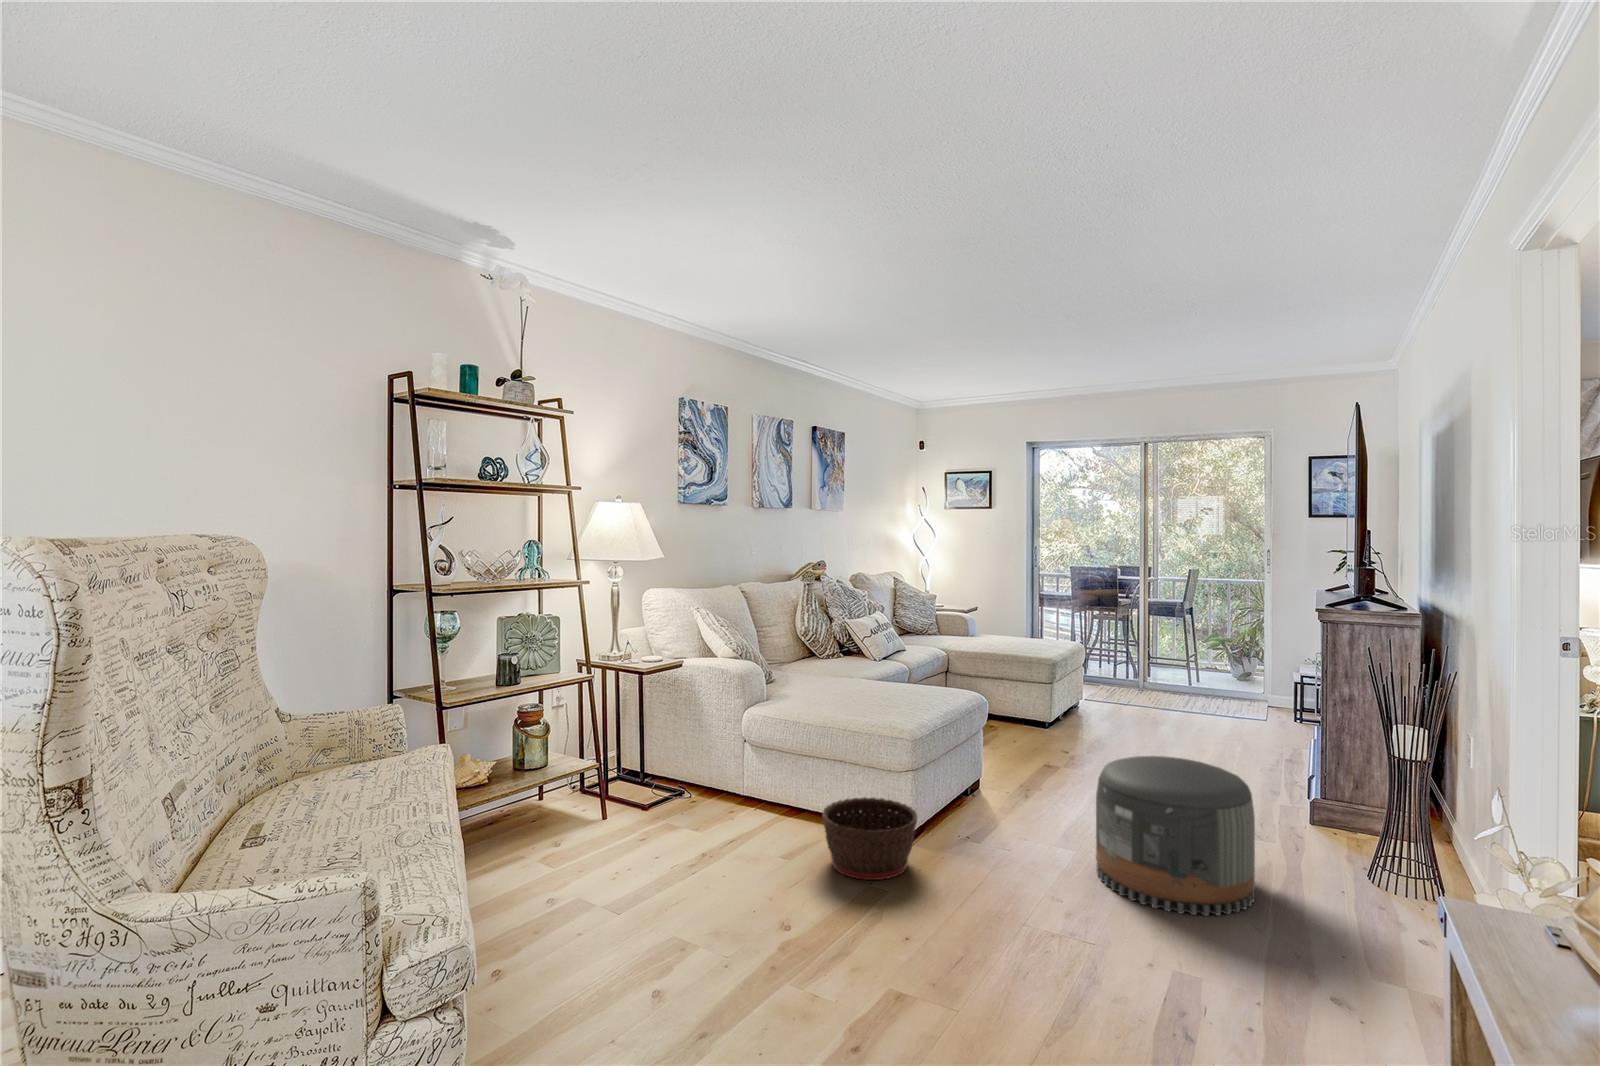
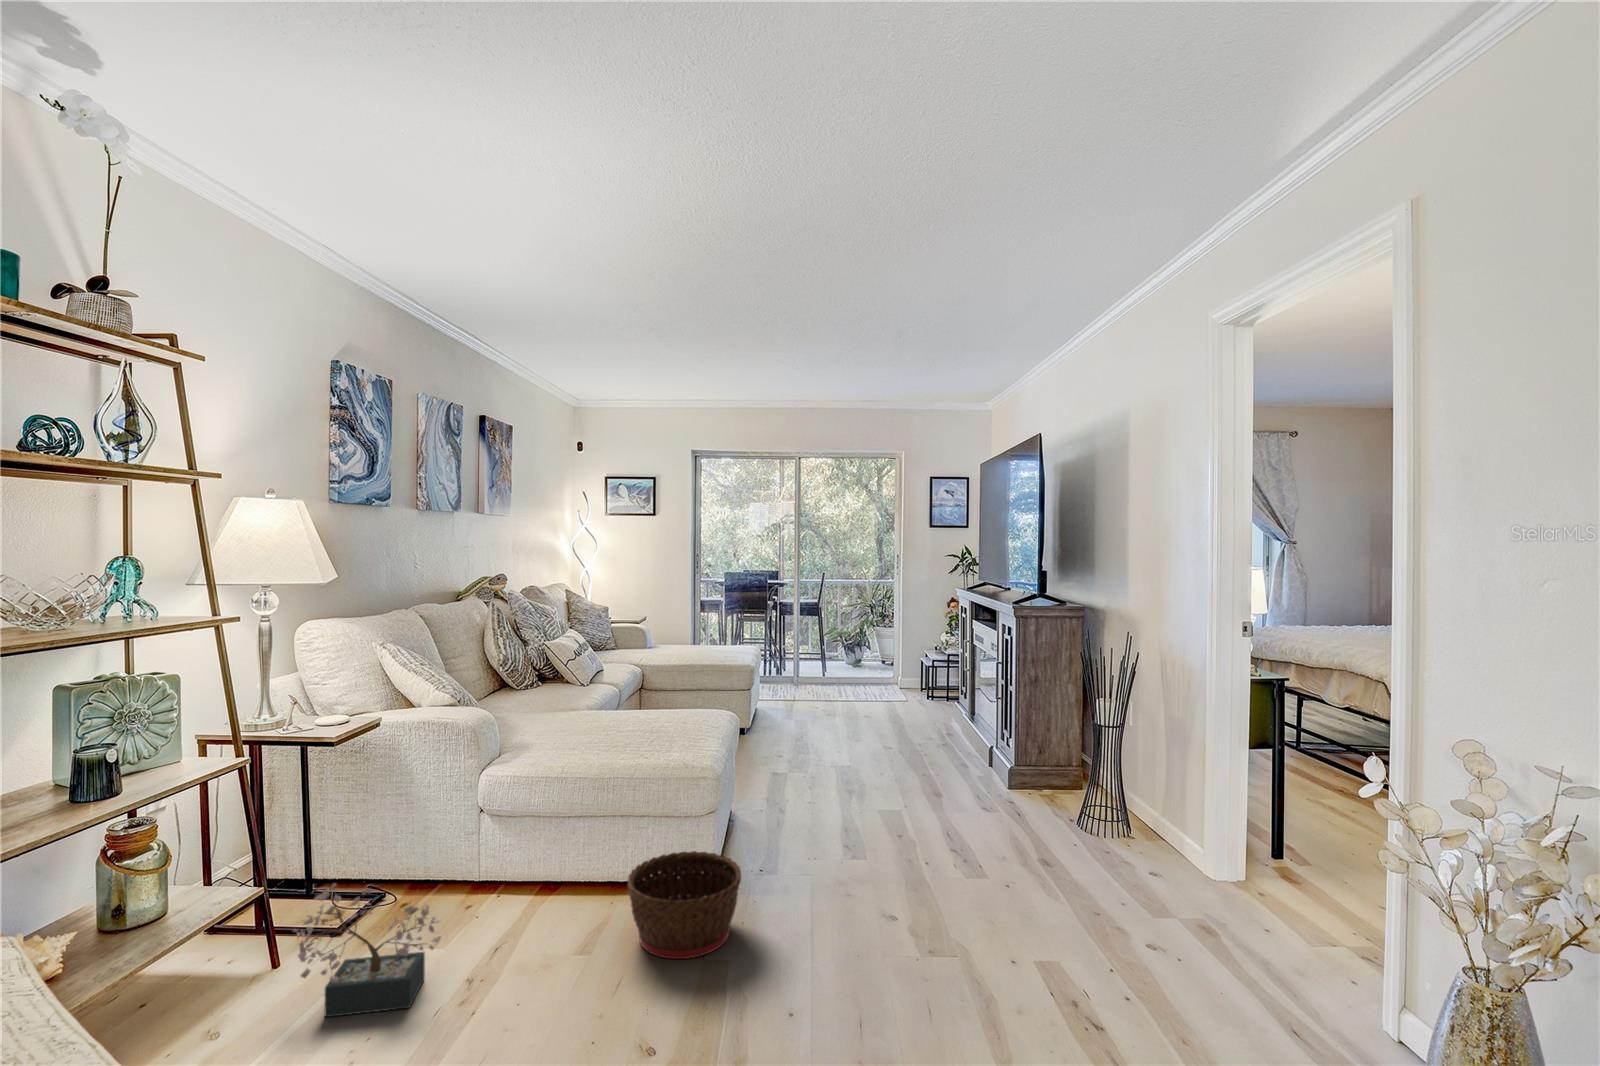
pouf: present [1096,756,1255,916] -> none [896,753,1037,906]
decorative plant: none [600,766,694,859] -> present [293,883,441,1017]

